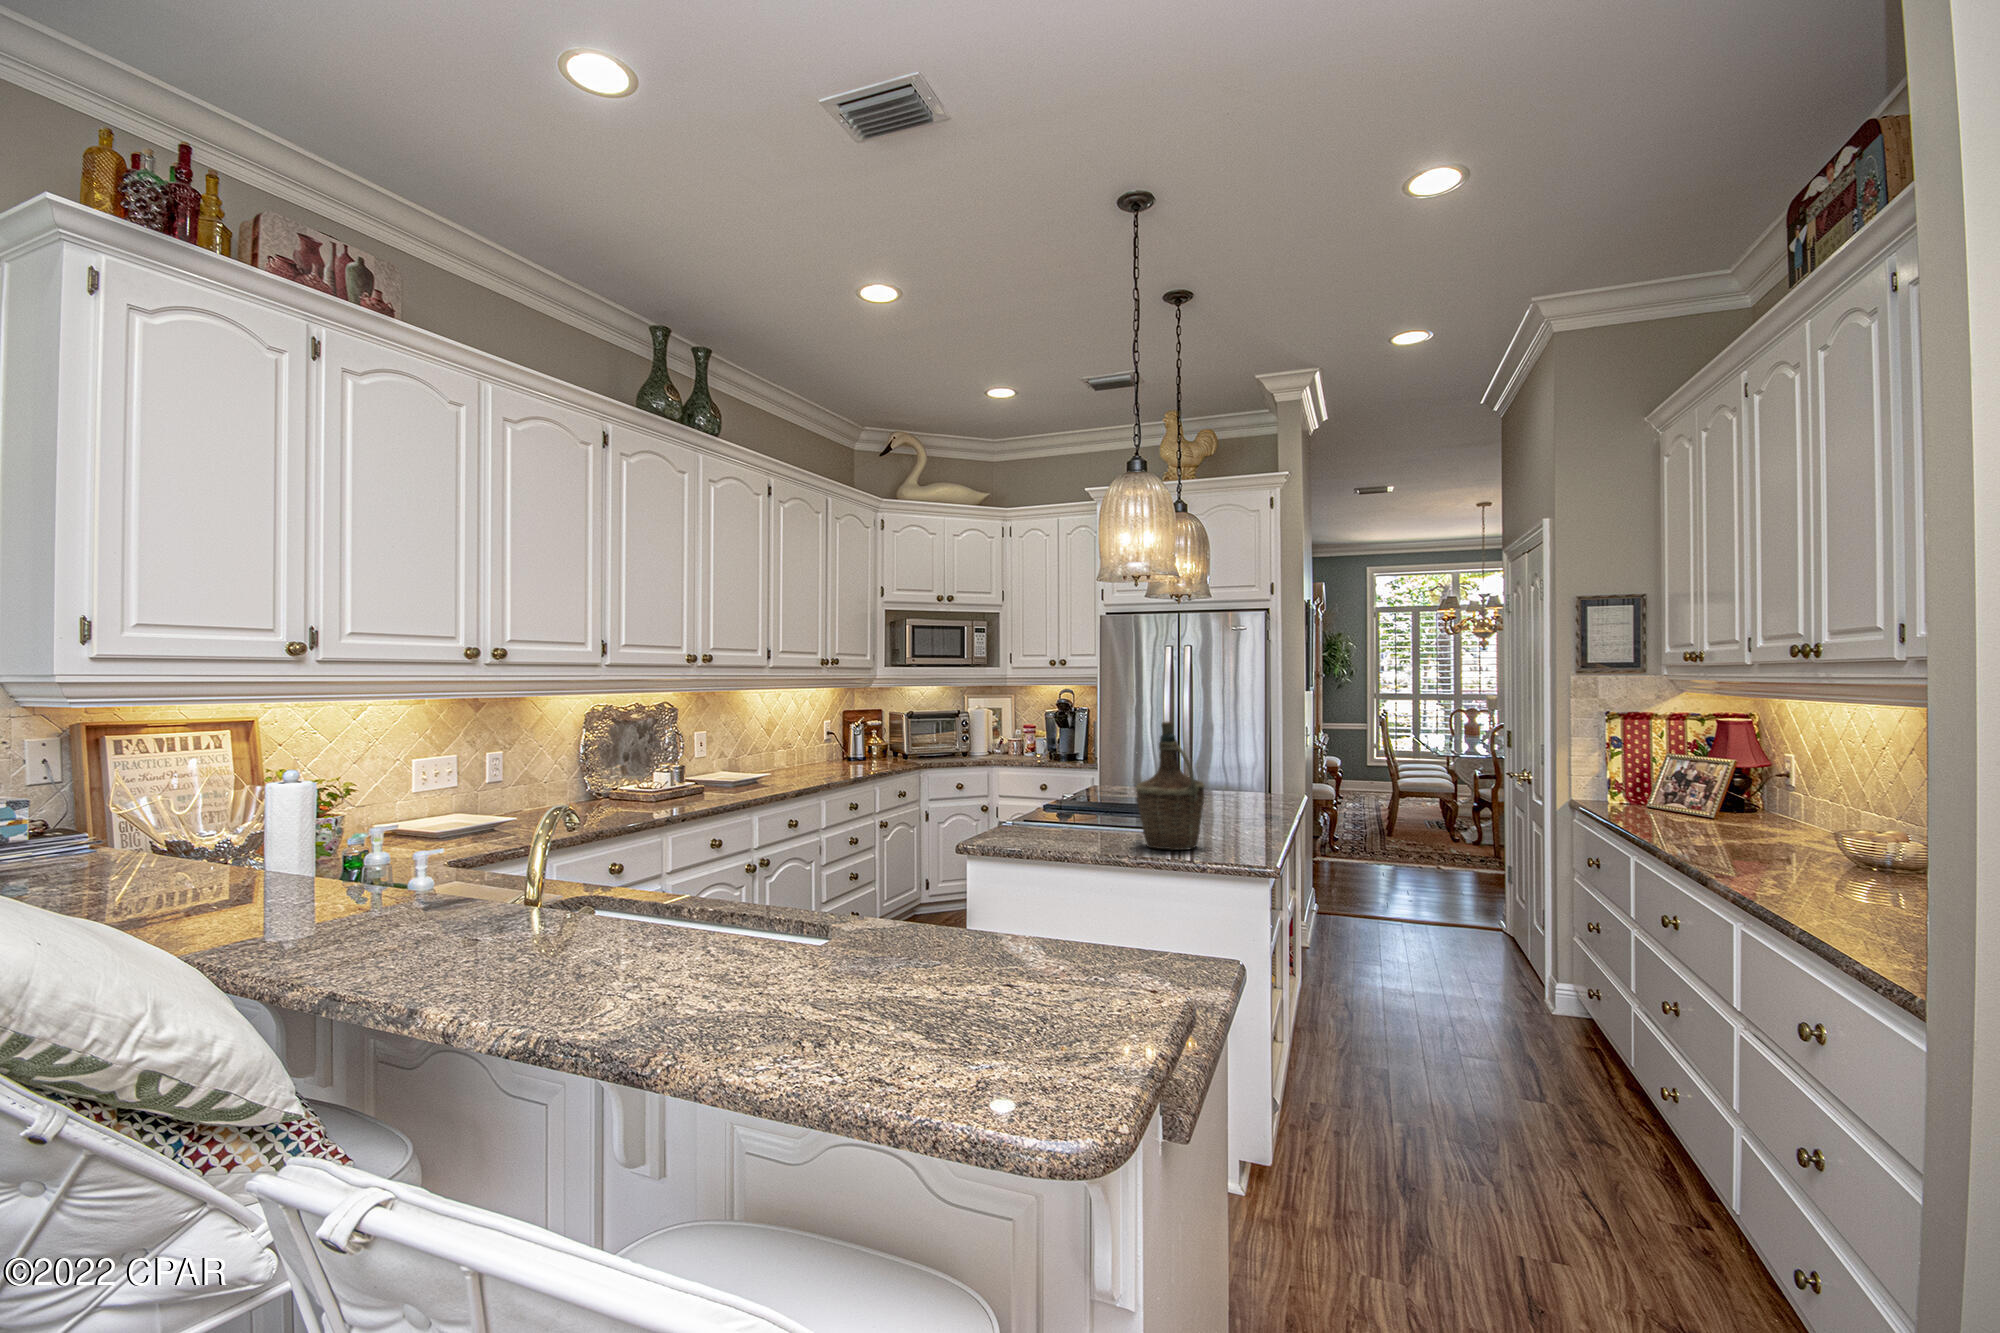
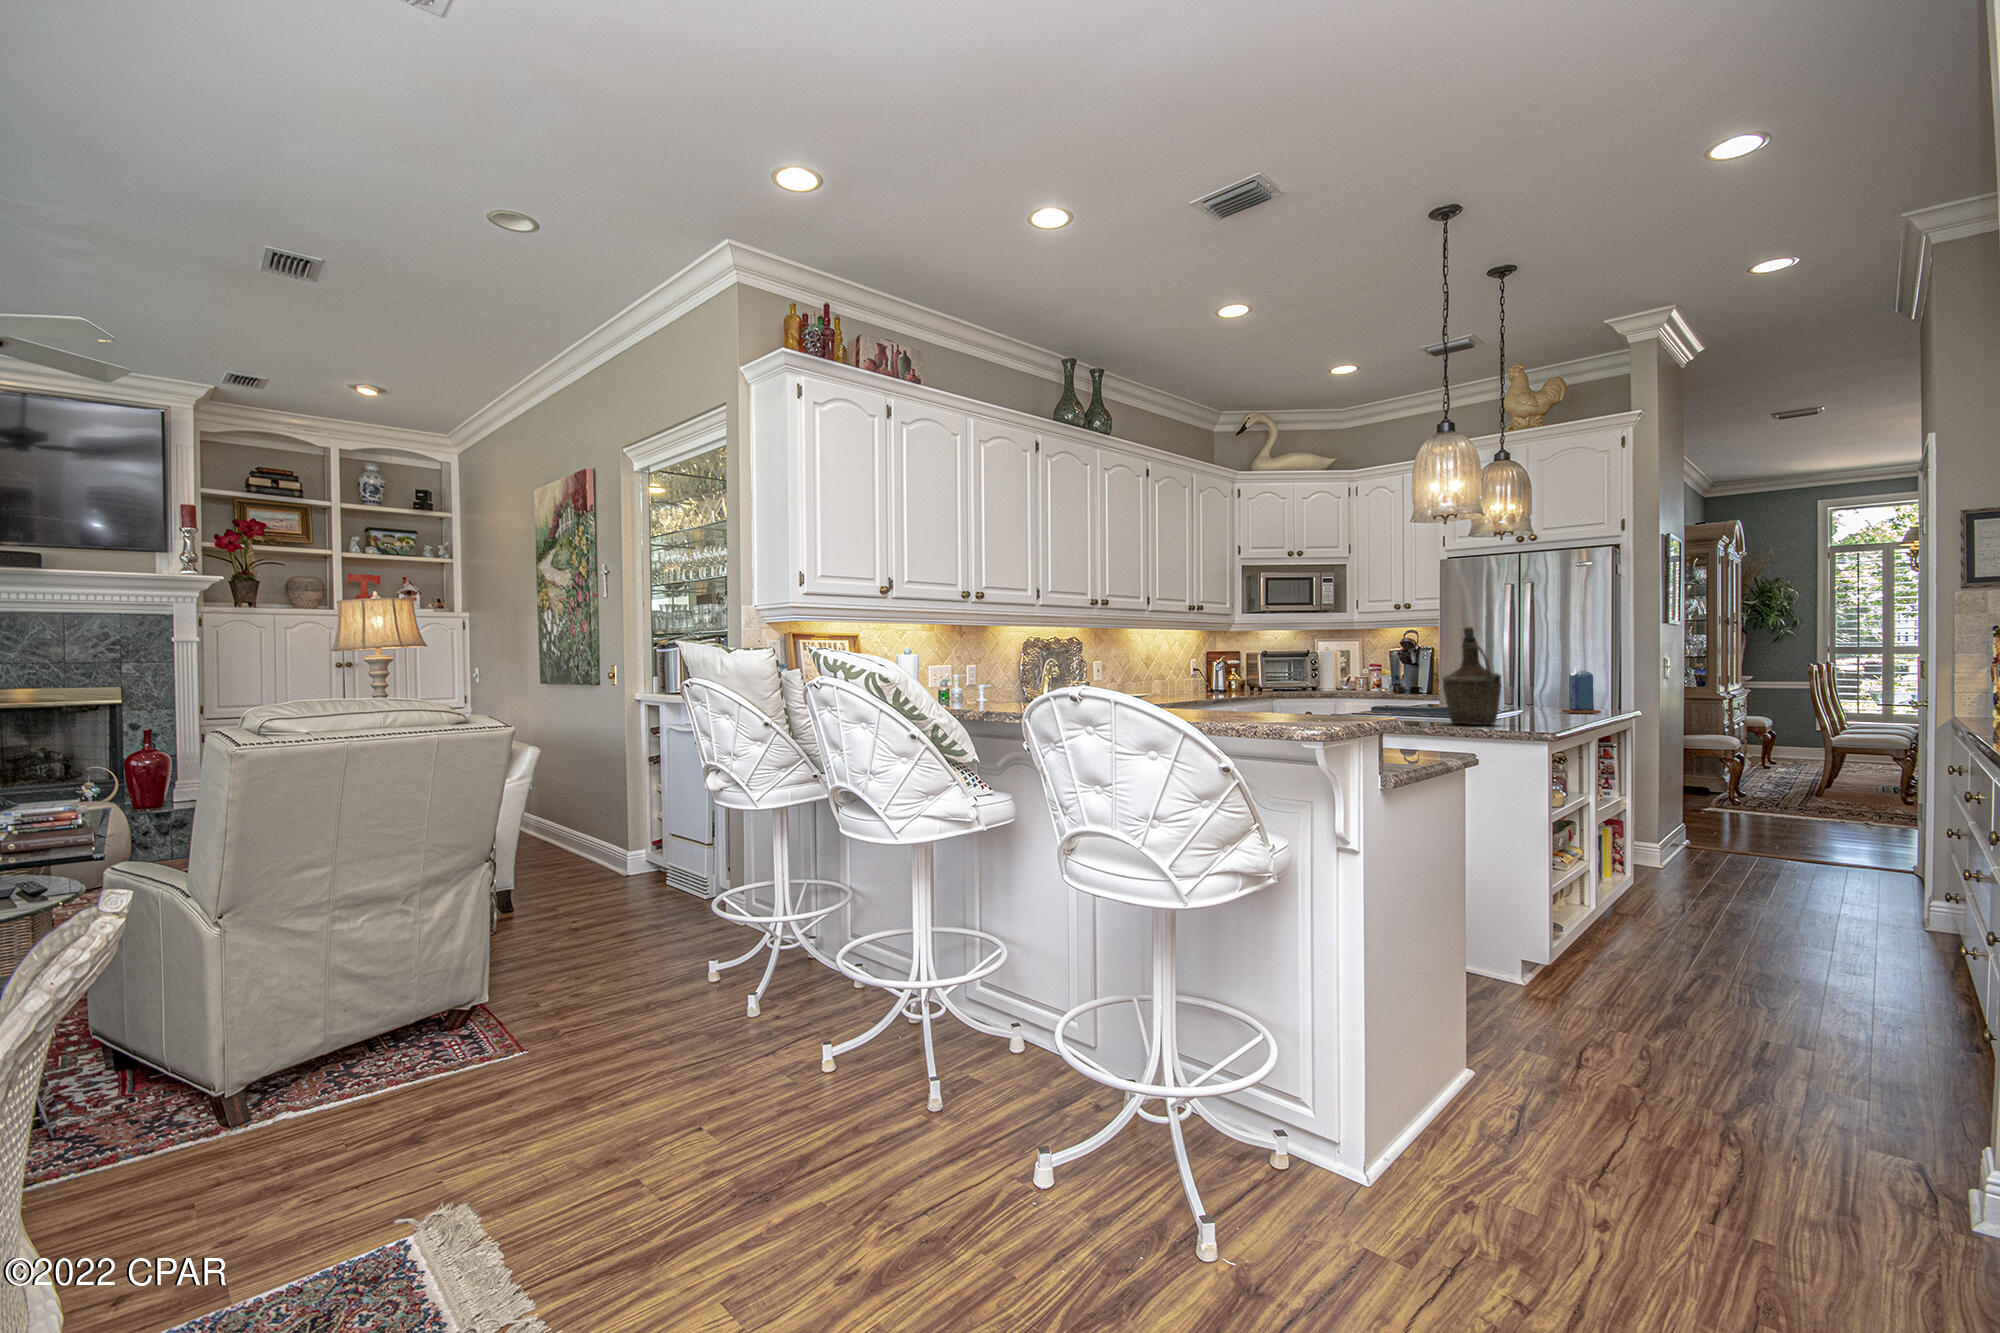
candle: none [1238,751,1277,805] -> present [1562,668,1601,714]

